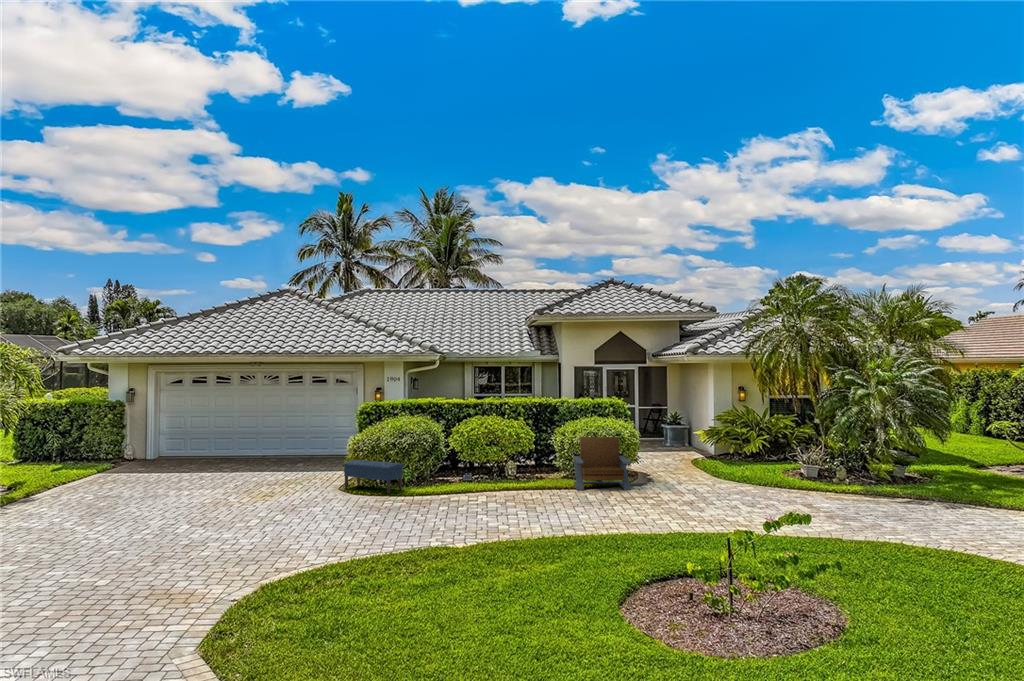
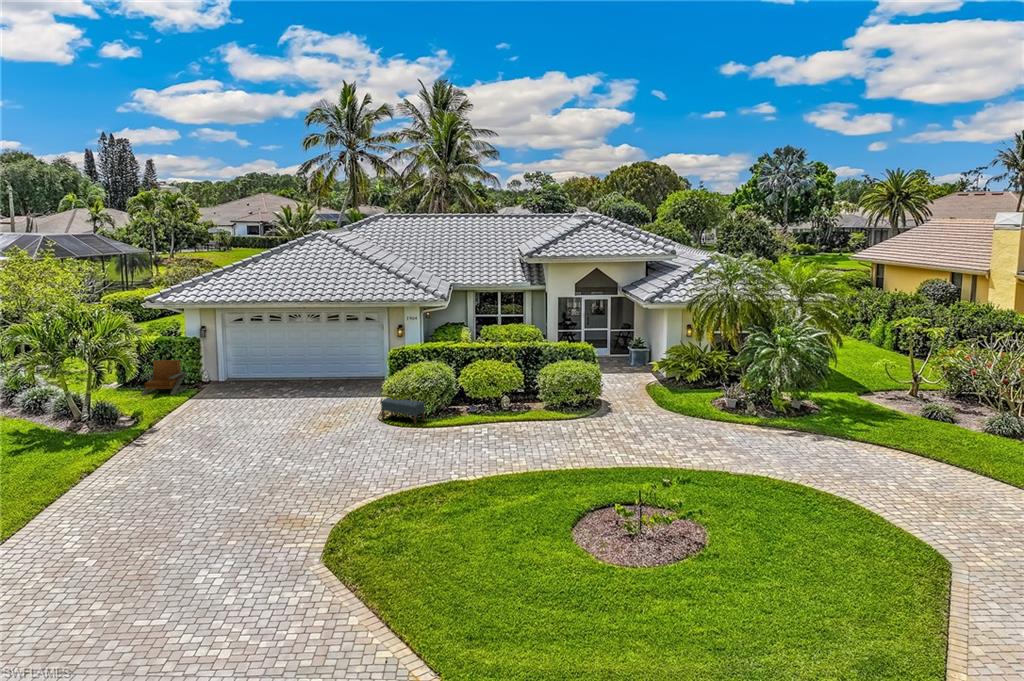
lounge chair: present [573,437,631,490] -> present [140,360,187,395]

